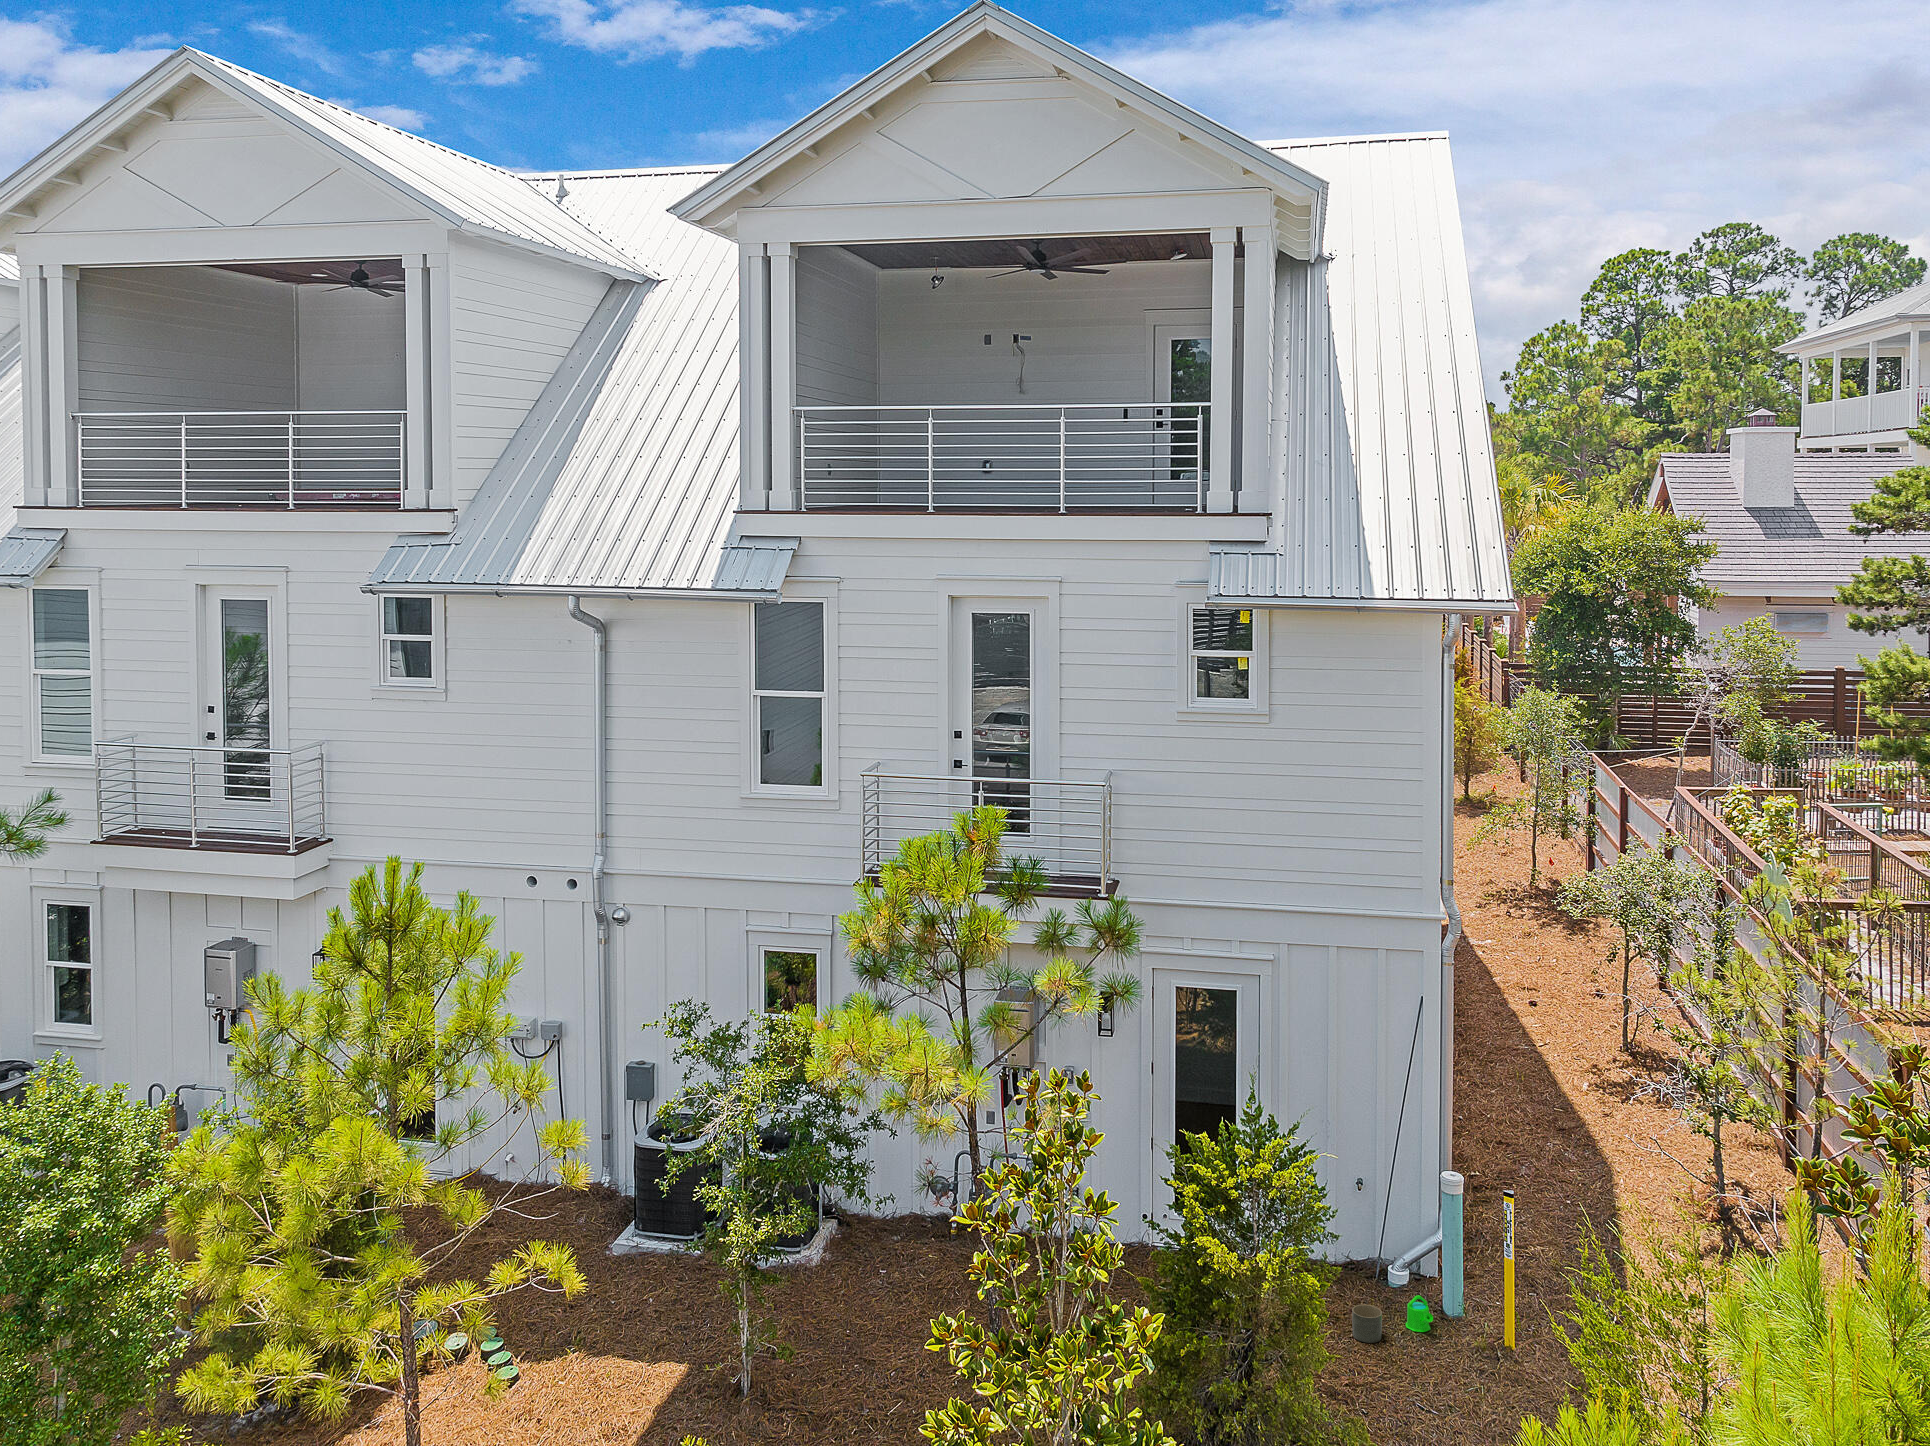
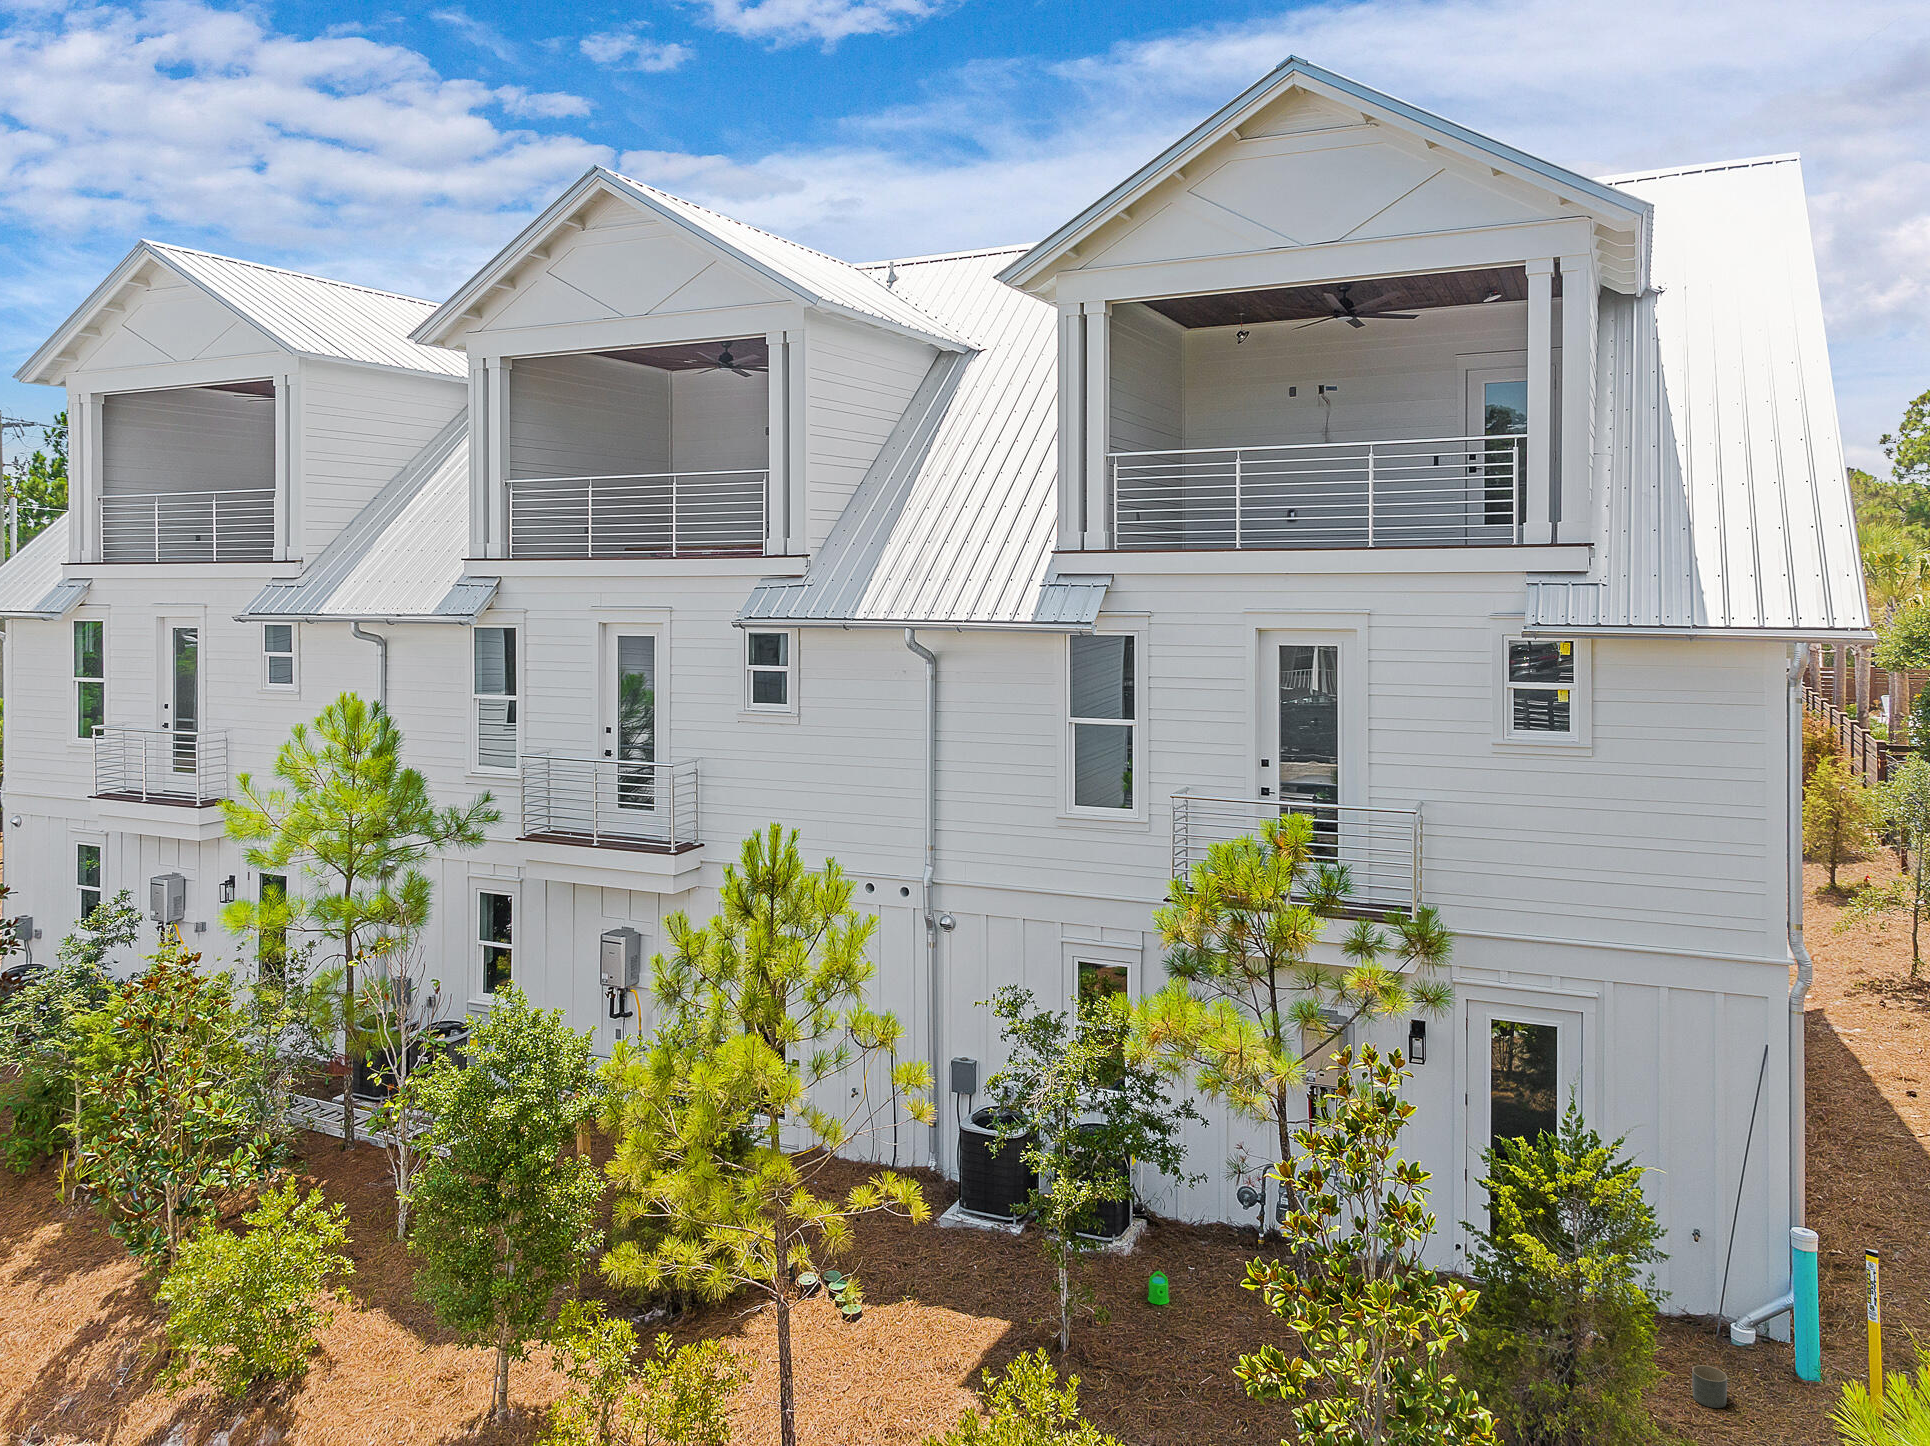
watering can: present [1405,1295,1433,1332] -> present [1148,1271,1170,1305]

